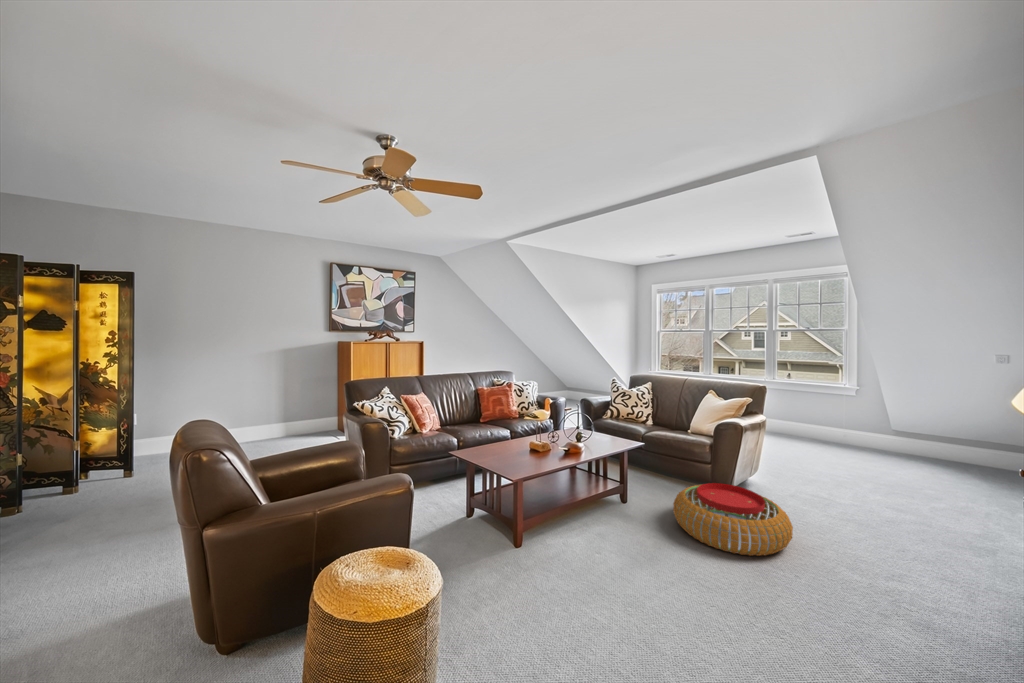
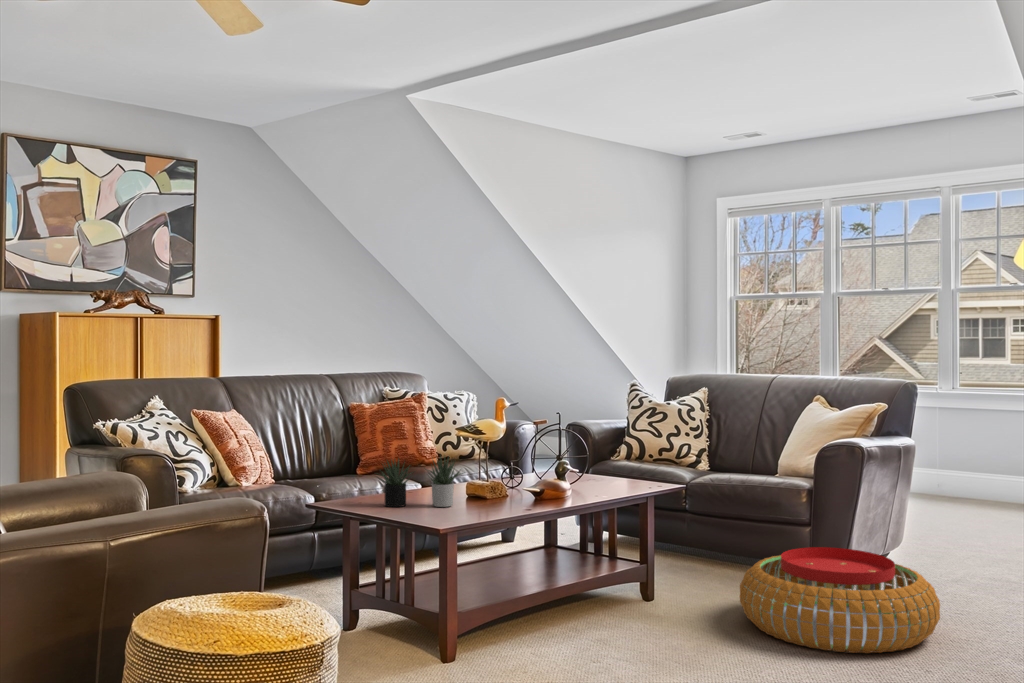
succulent plant: none [480,429,528,457] -> present [379,458,463,507]

